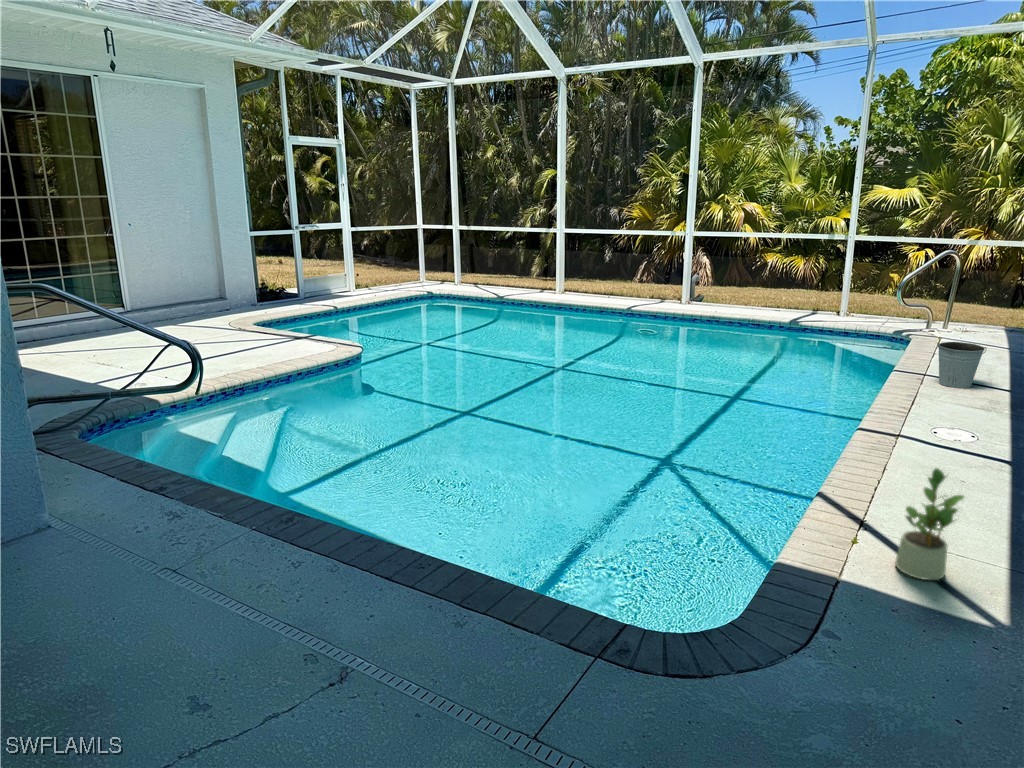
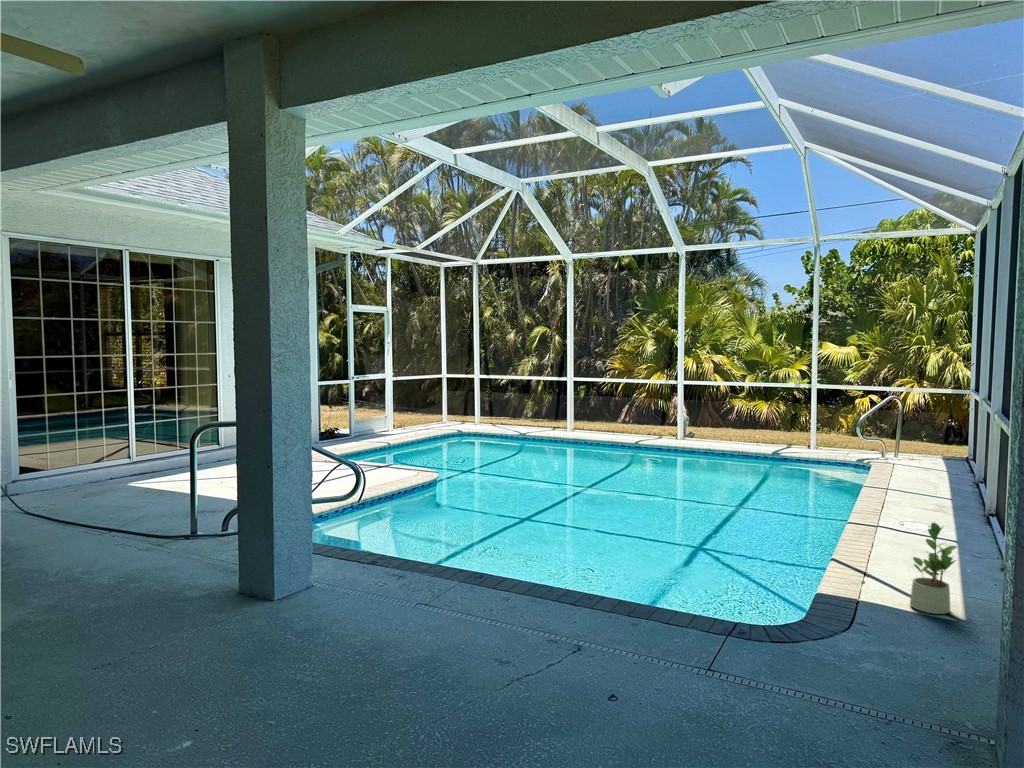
bucket: present [937,342,987,388] -> none [899,460,940,498]

